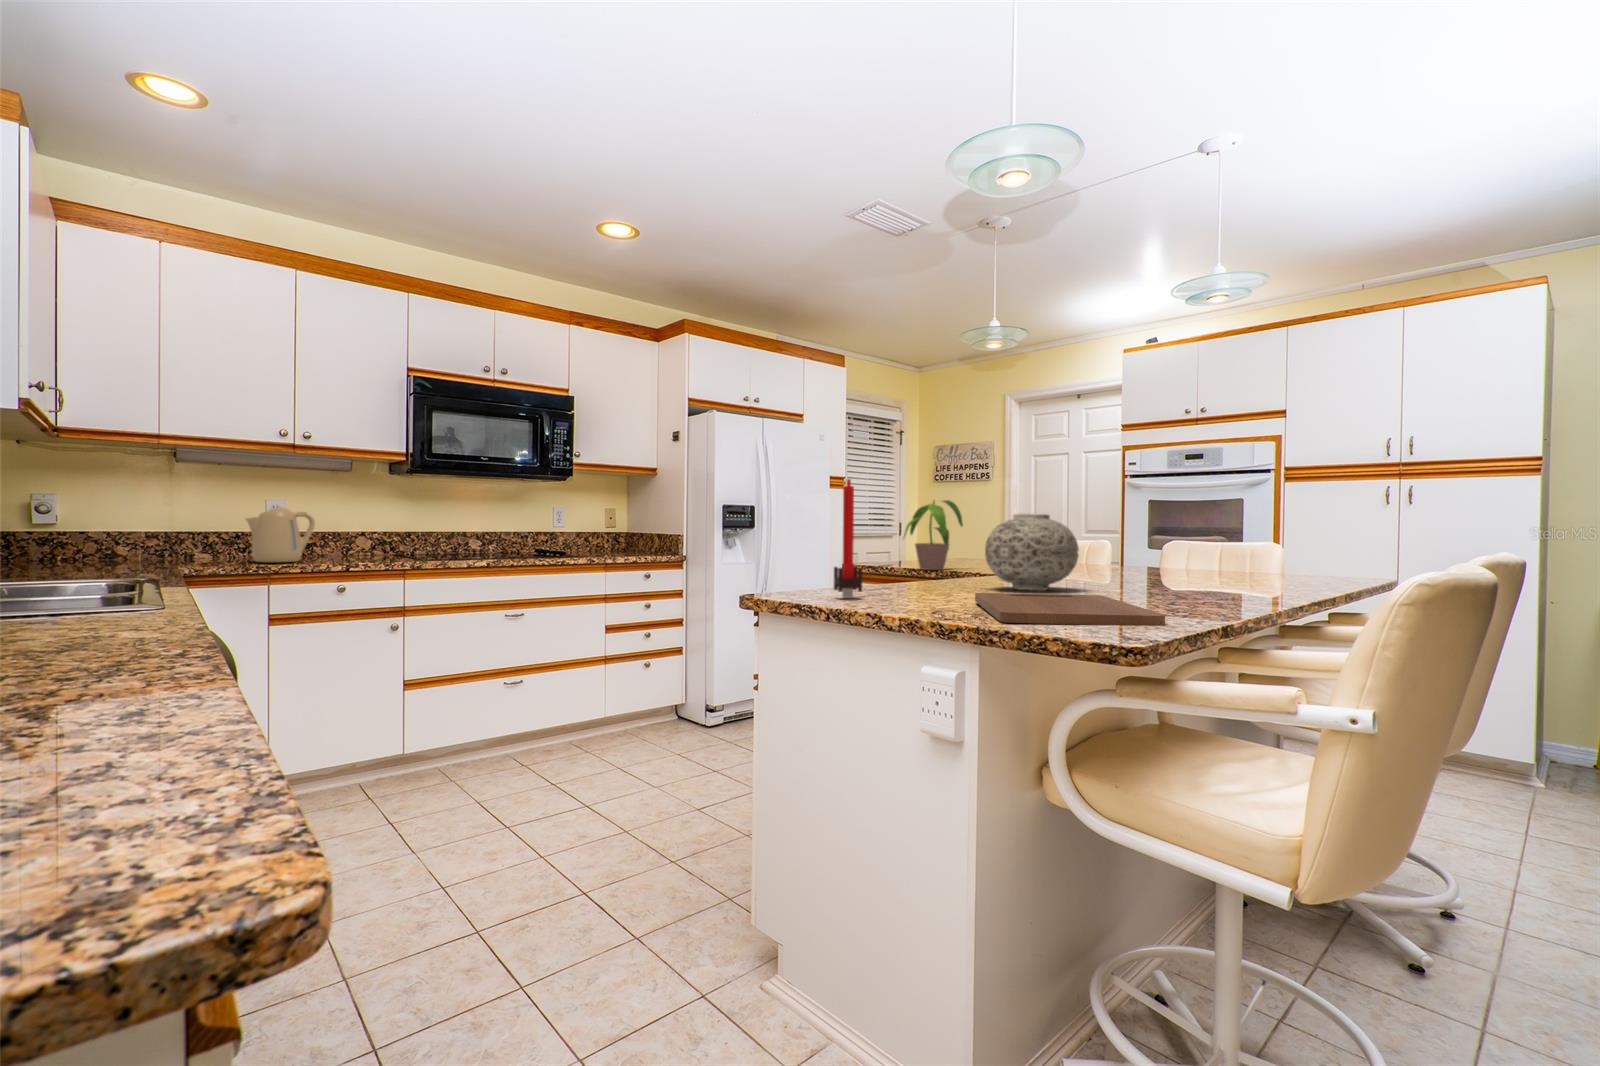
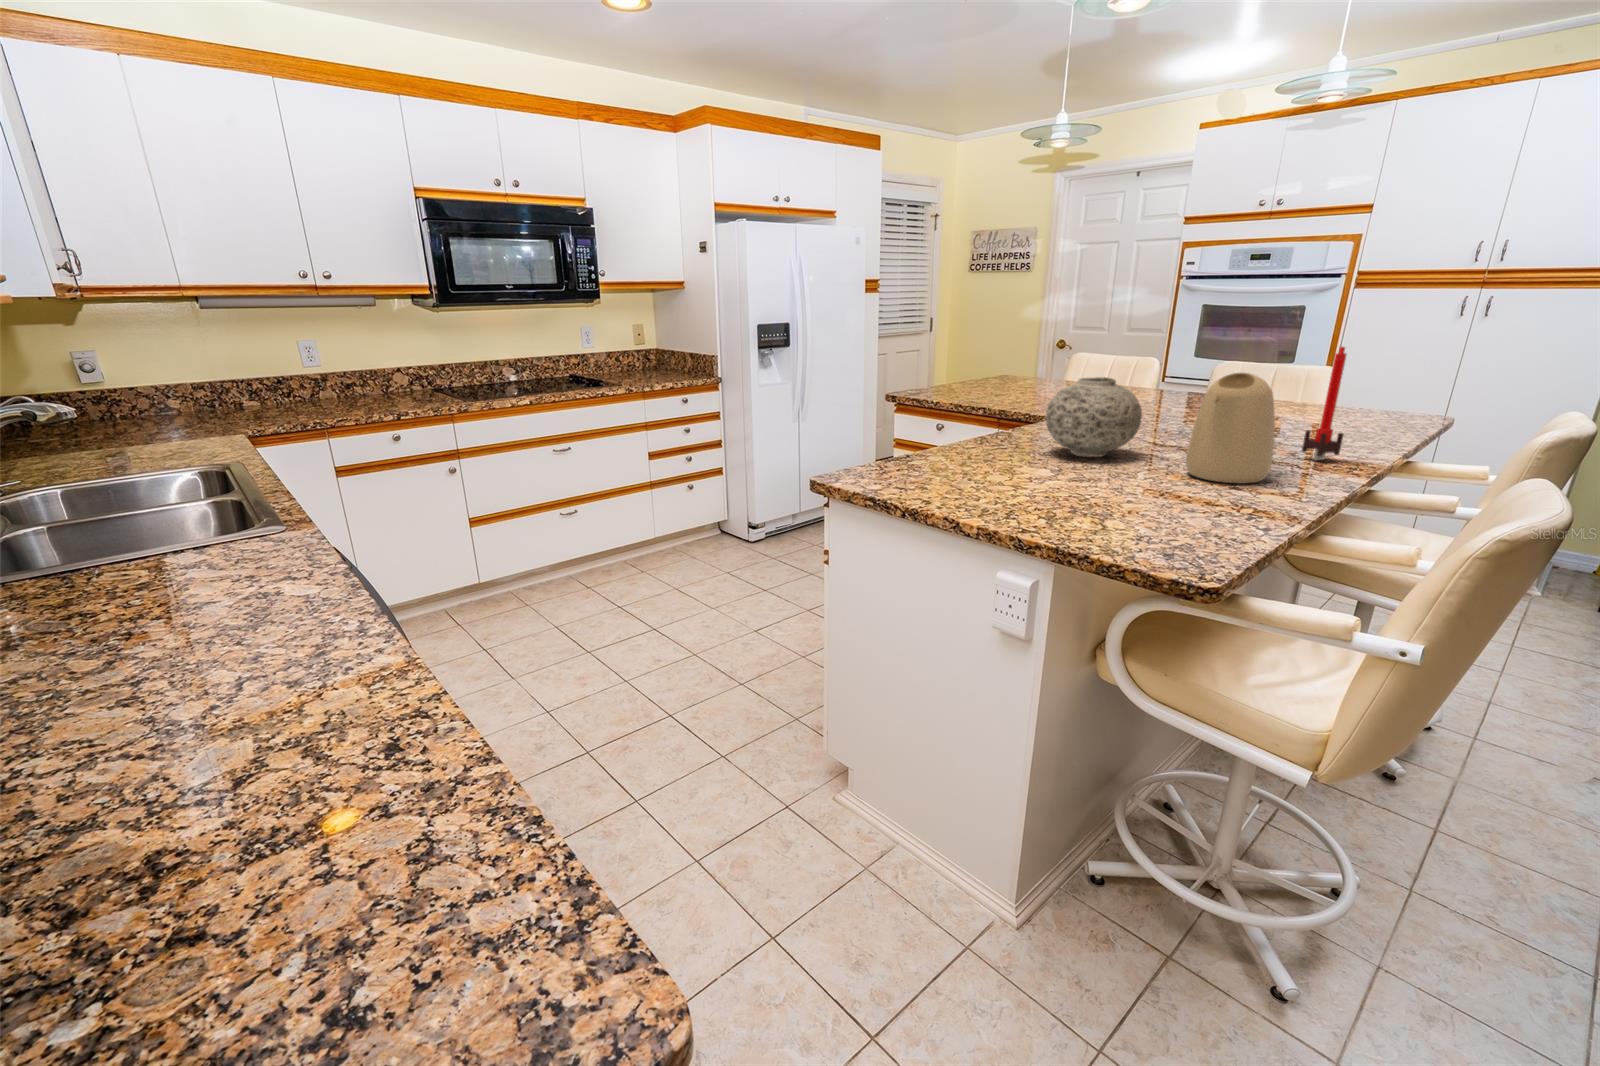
candle: present [834,479,862,598] -> present [1302,347,1347,460]
potted plant: present [904,500,963,570] -> none [938,326,1021,401]
kettle: present [246,507,315,562] -> present [1186,373,1275,483]
cutting board: present [975,593,1165,625] -> none [1043,481,1237,547]

